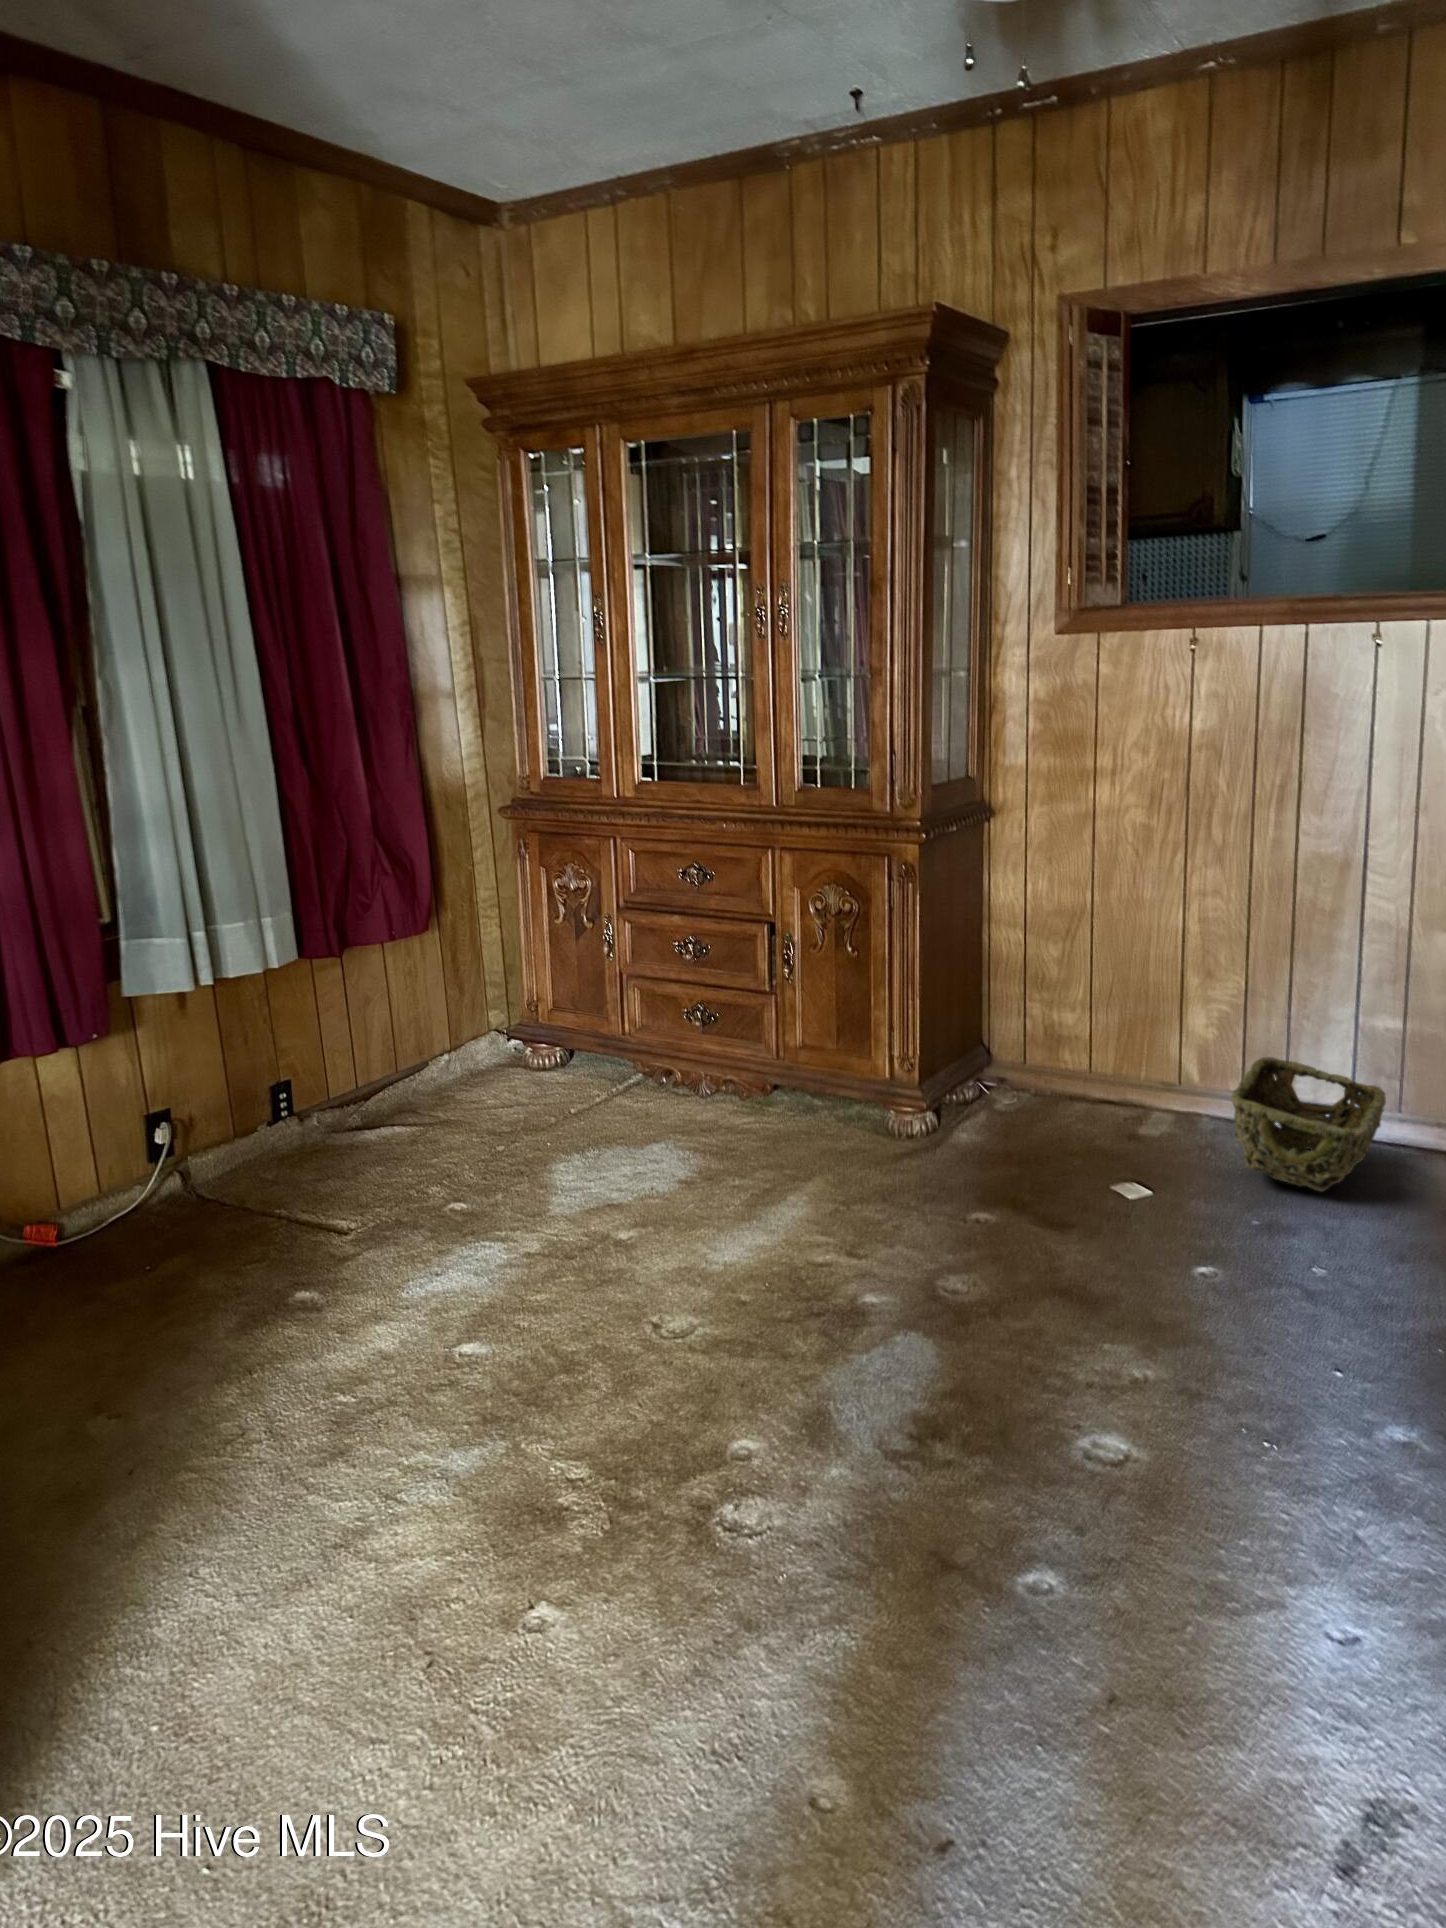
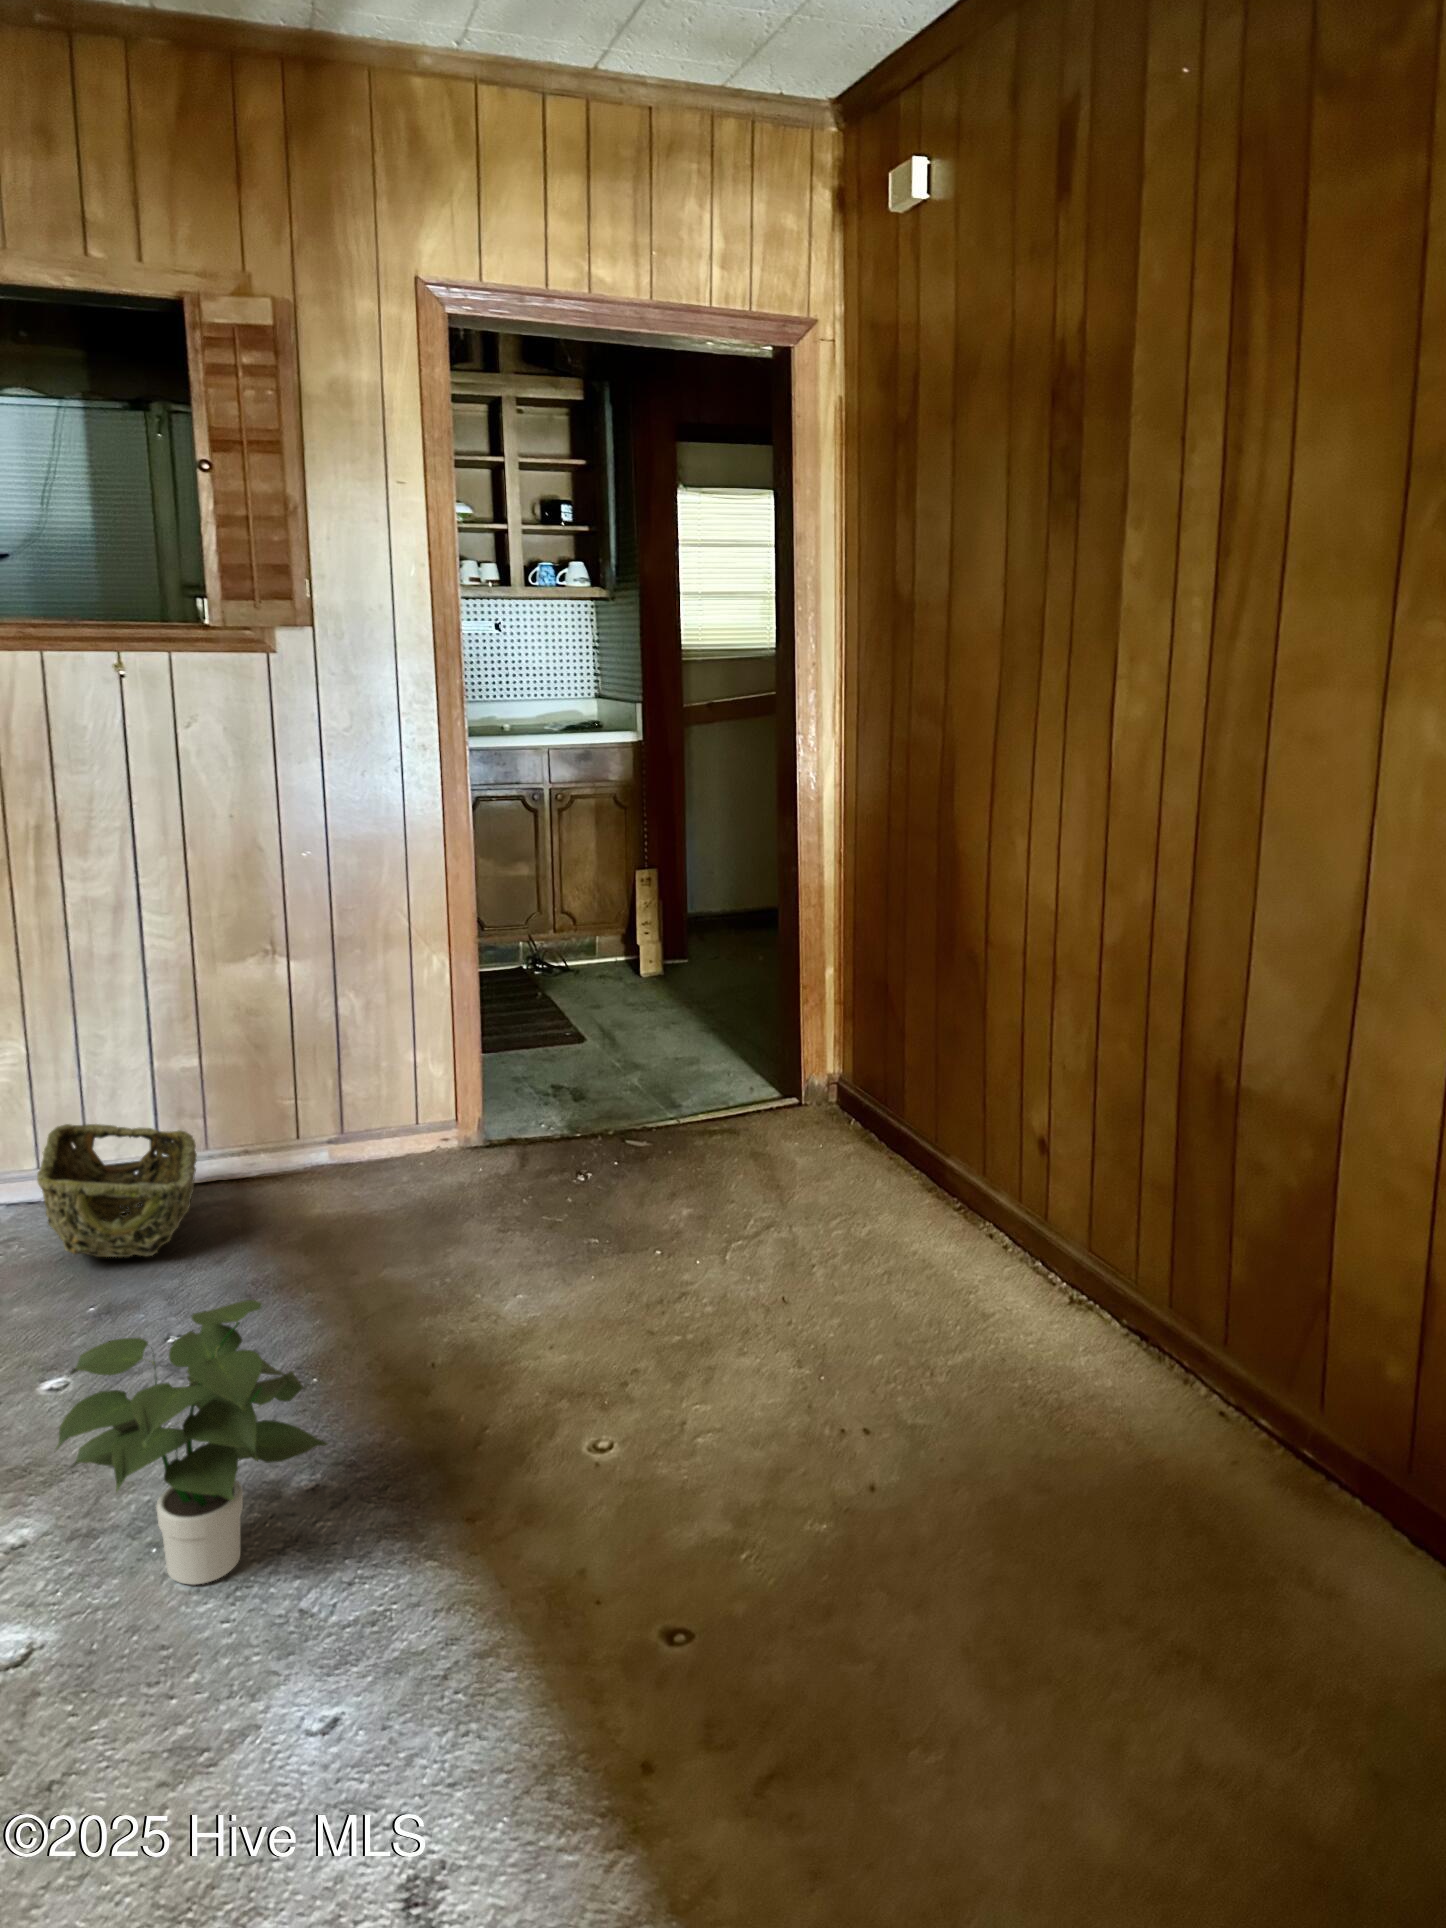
potted plant: none [1170,1233,1417,1475] -> present [56,1300,328,1585]

